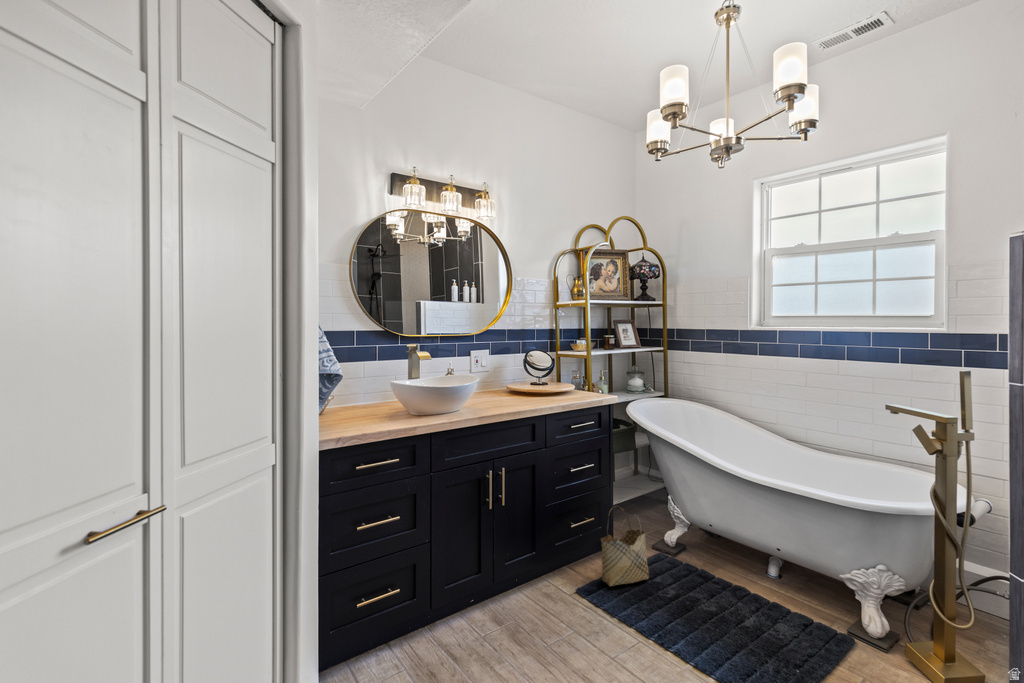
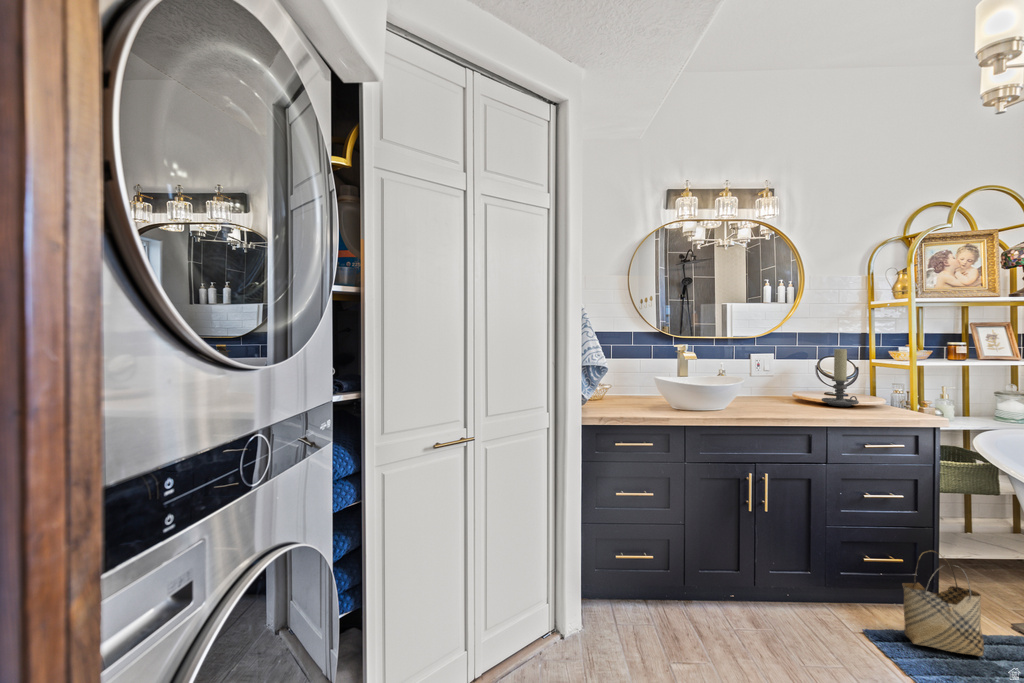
candle holder: none [533,343,561,395] -> present [822,349,859,407]

